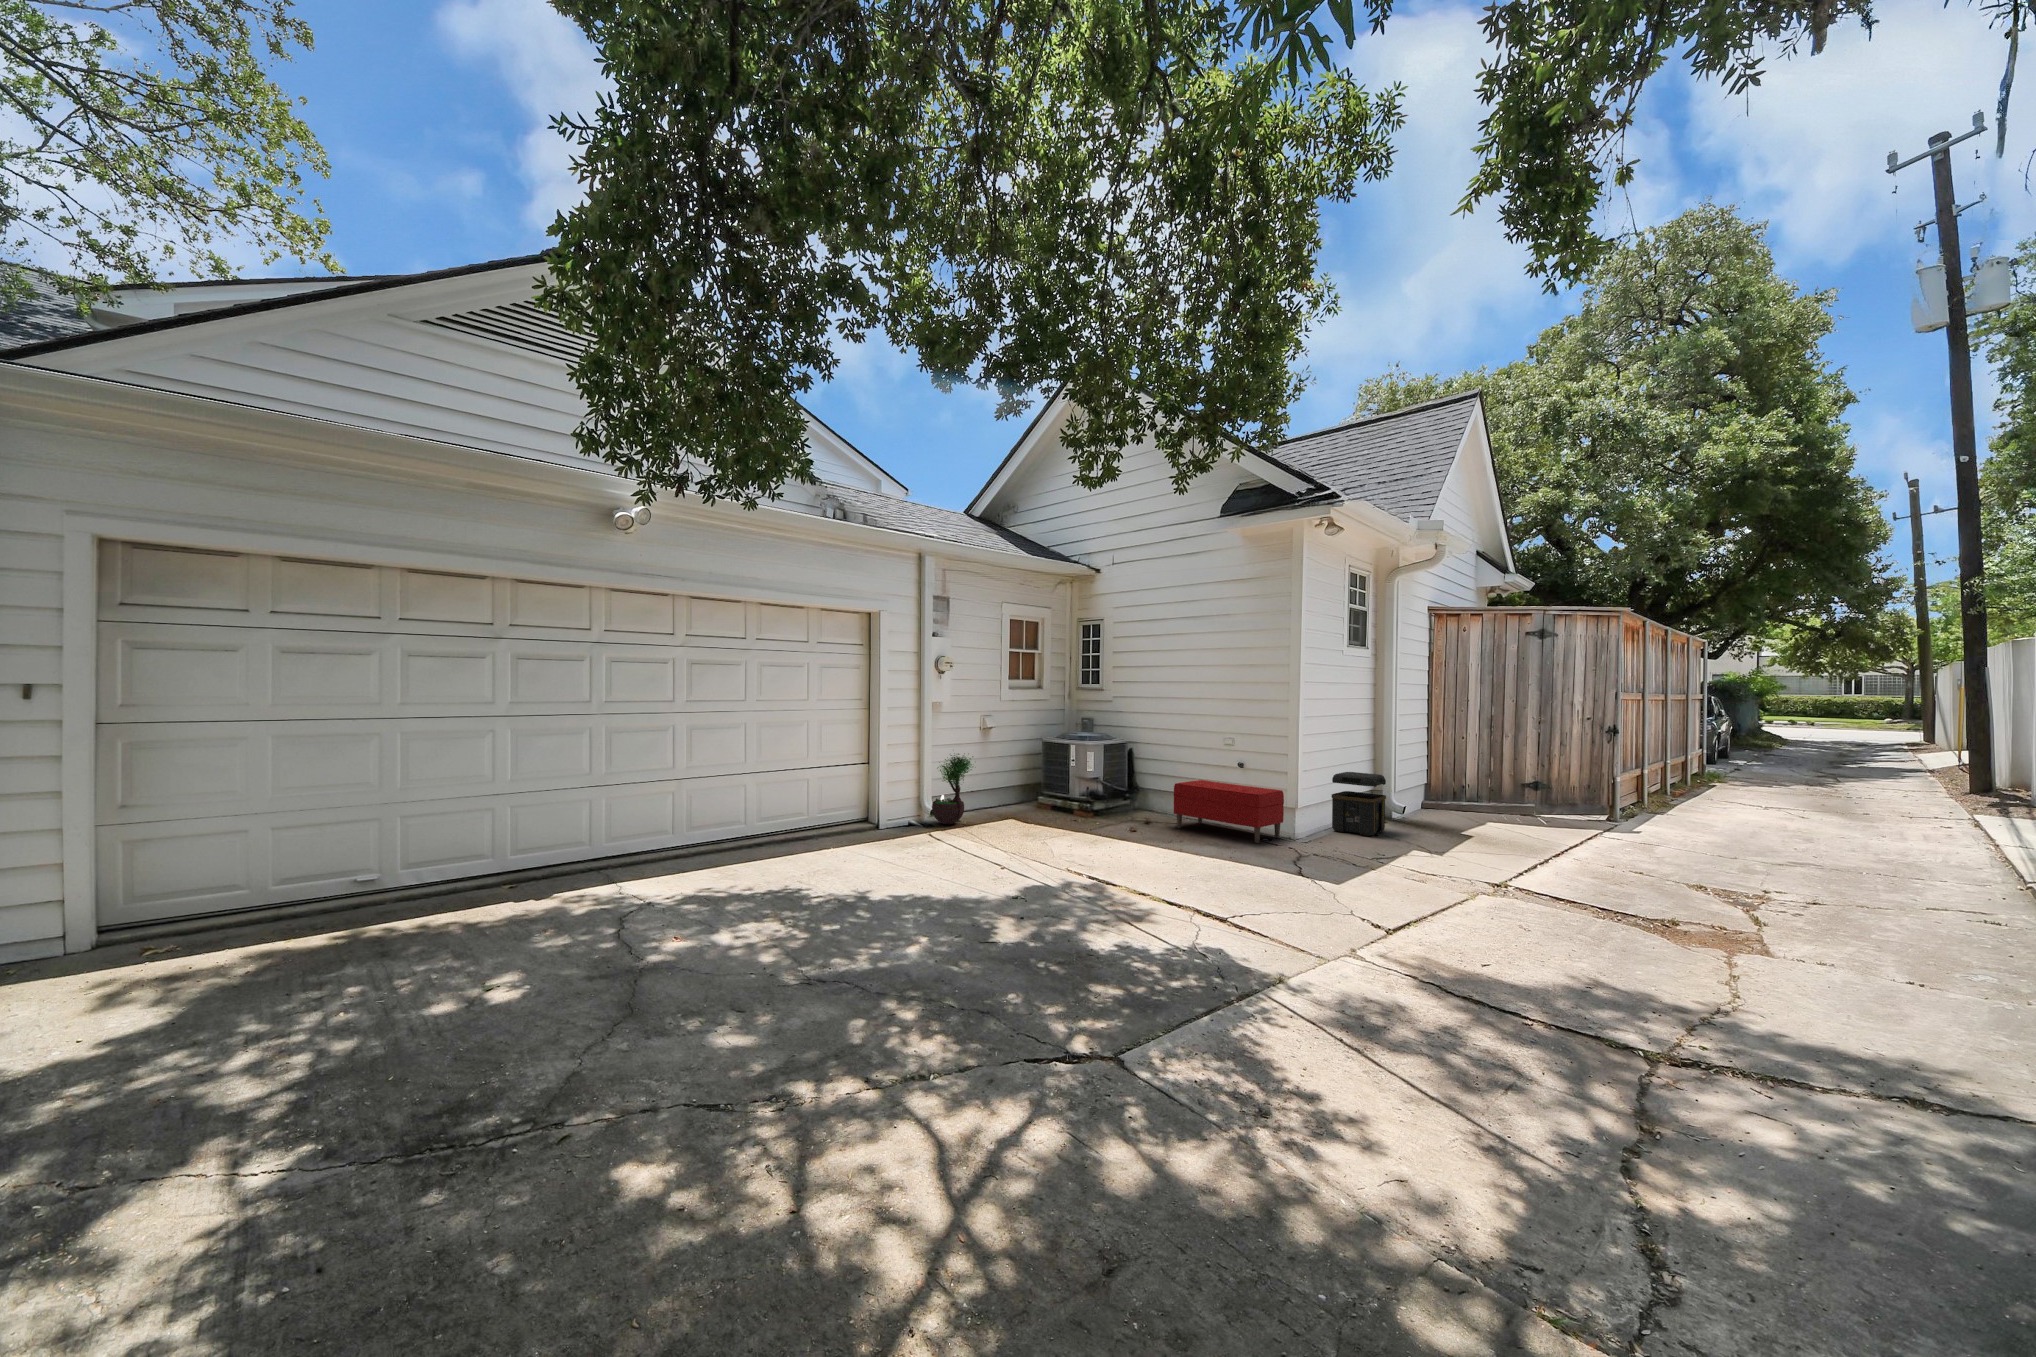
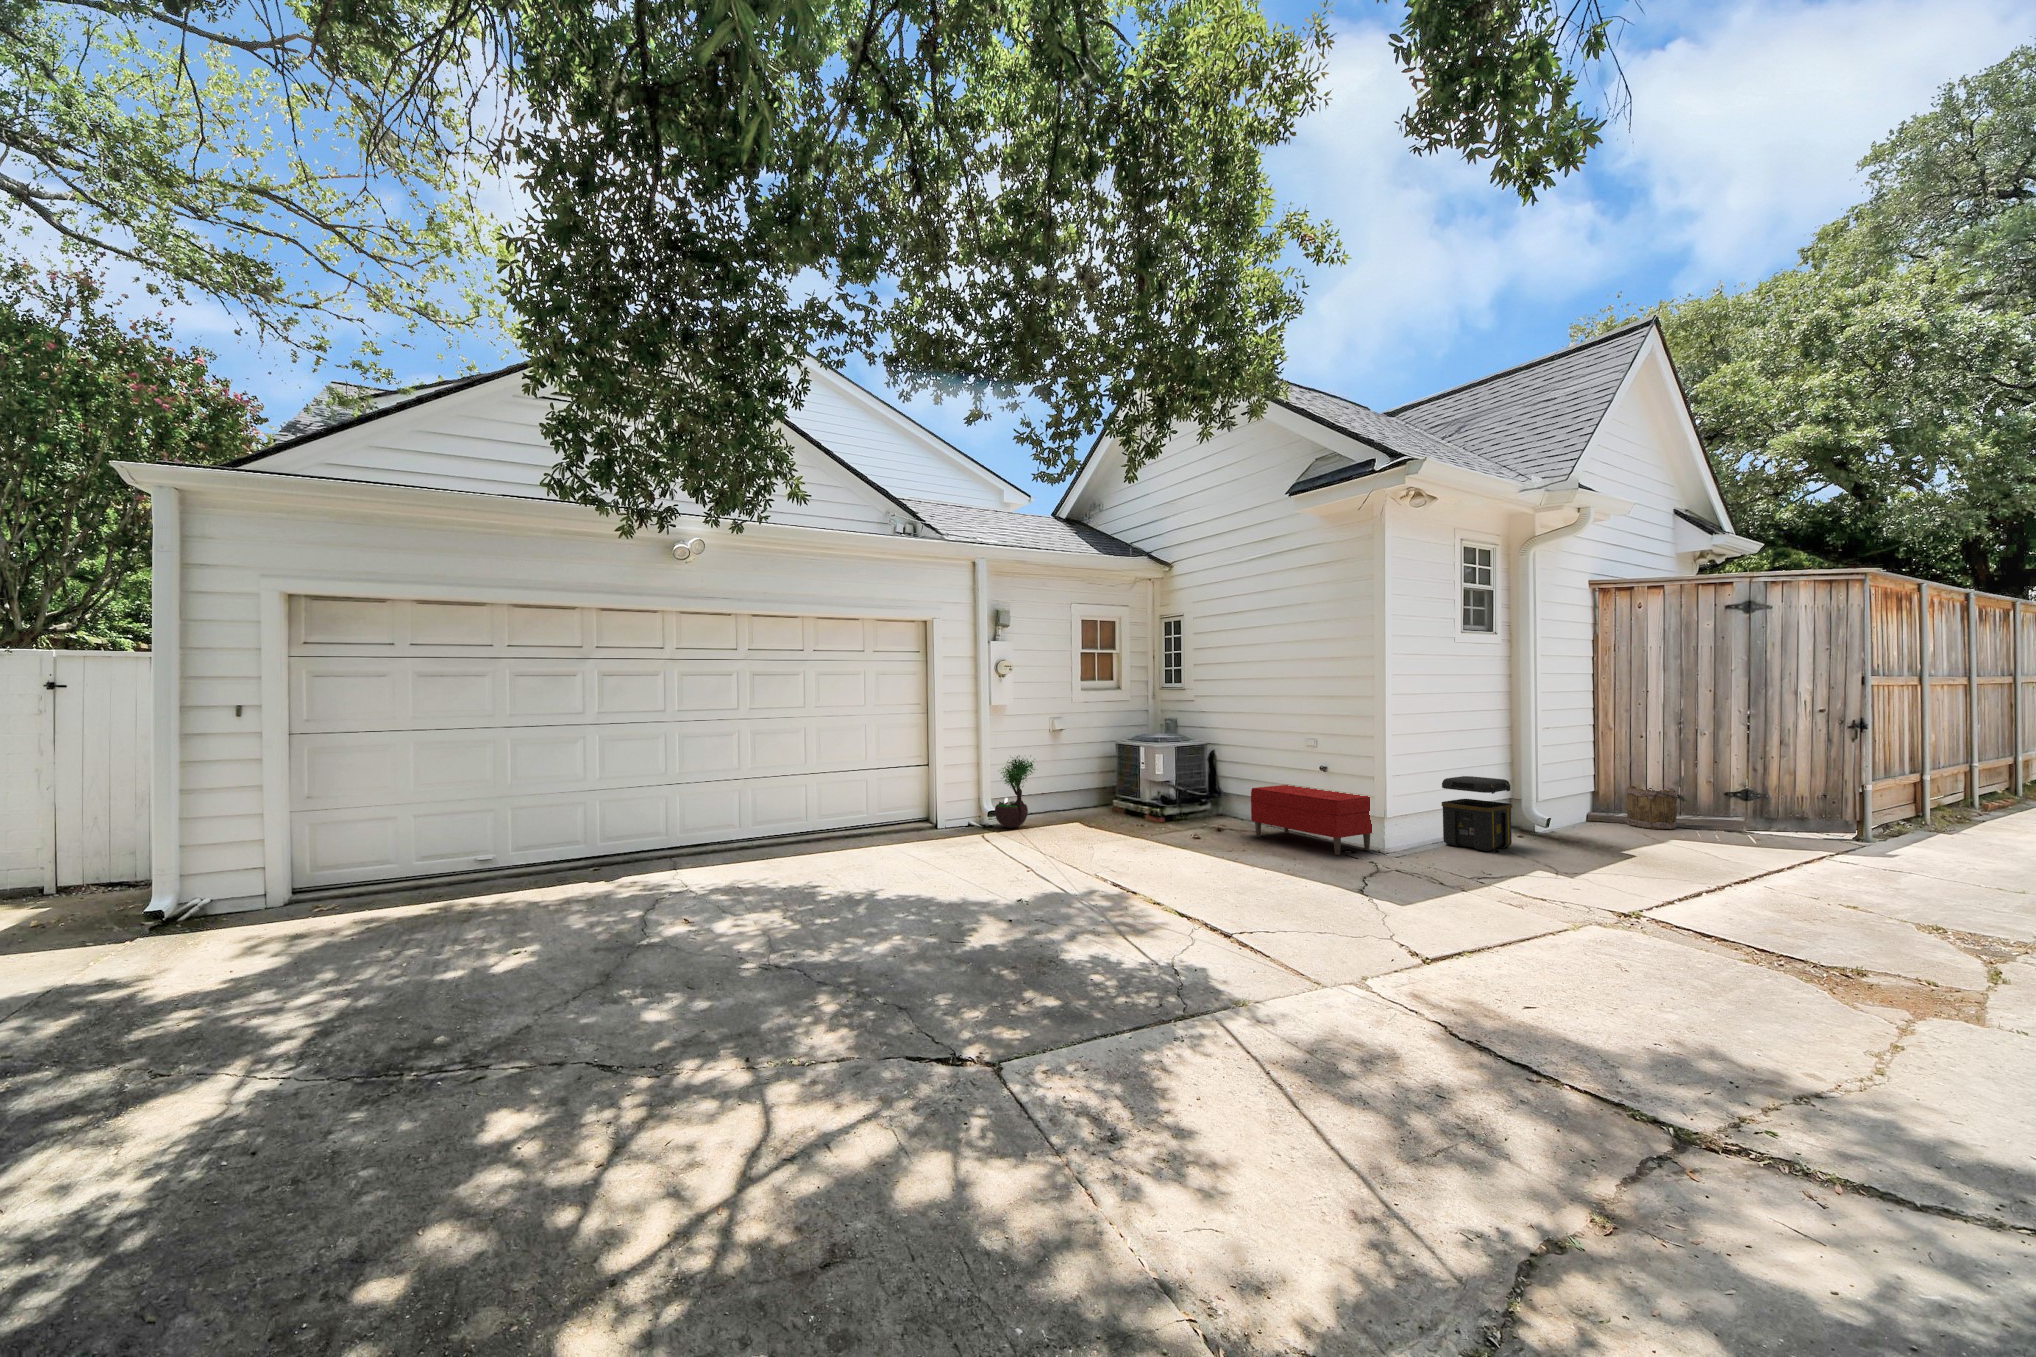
bucket: none [1452,777,1495,814] -> present [1626,786,1684,829]

